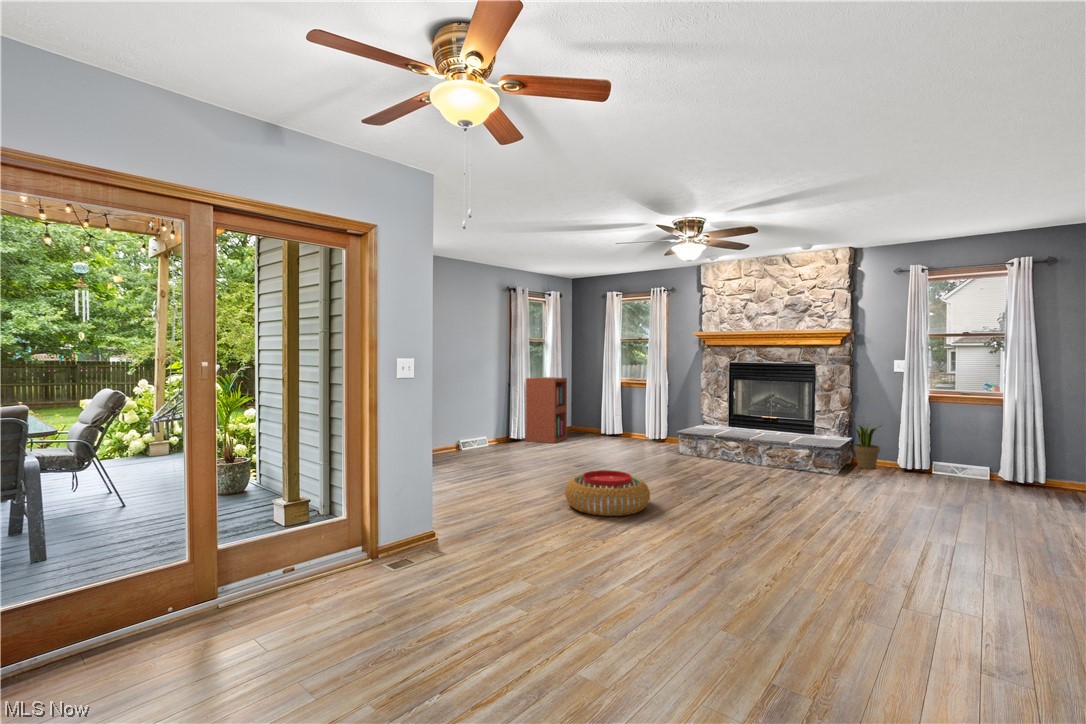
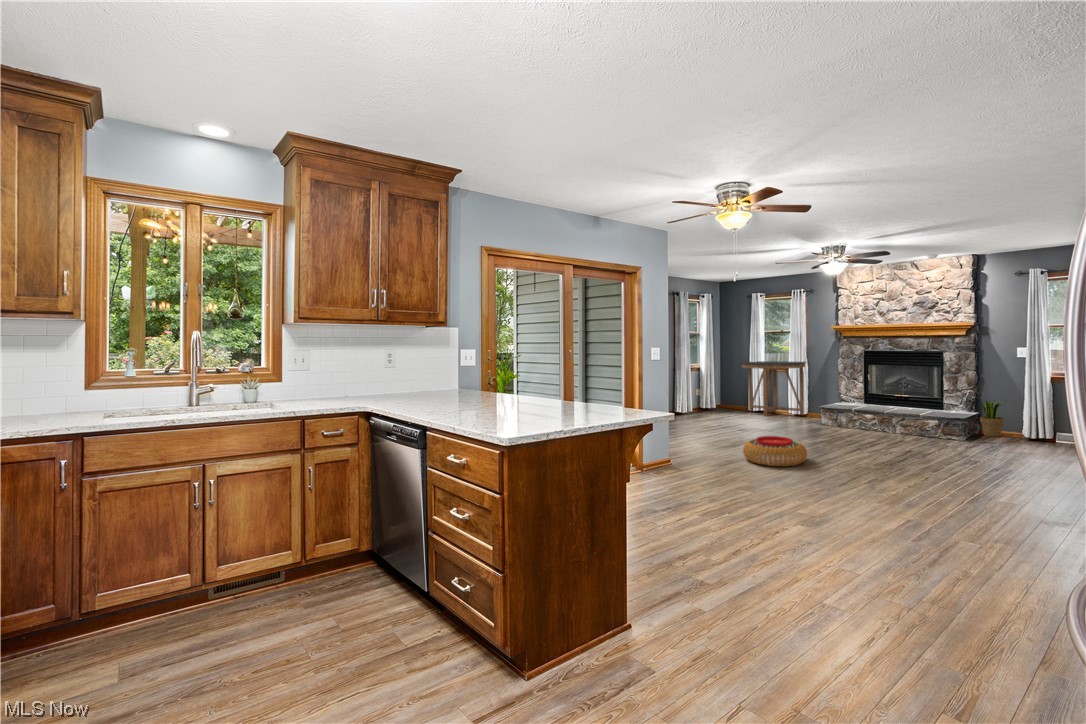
console table: none [592,374,668,442] -> present [741,361,806,416]
bookshelf: present [526,377,567,443] -> none [688,366,722,417]

